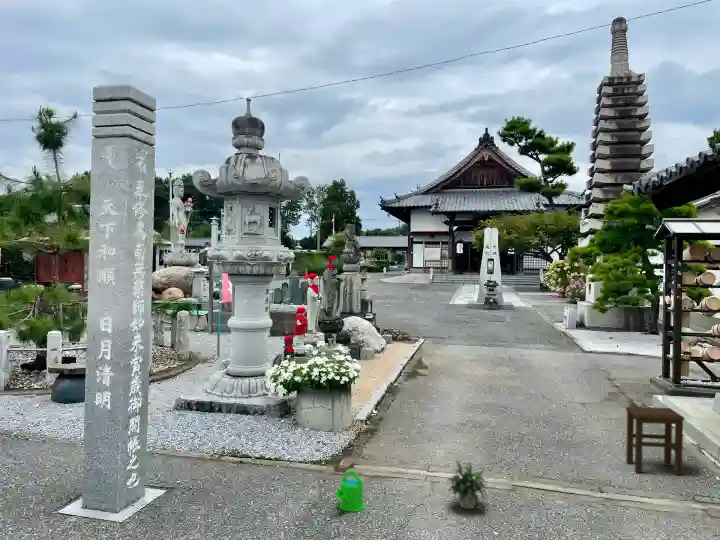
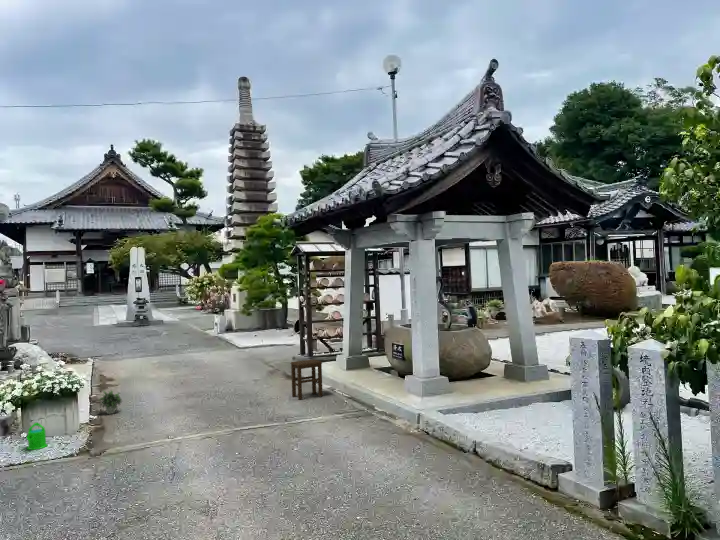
potted plant: present [447,461,485,509] -> present [99,391,121,414]
watering can: present [336,471,365,511] -> present [27,423,47,450]

